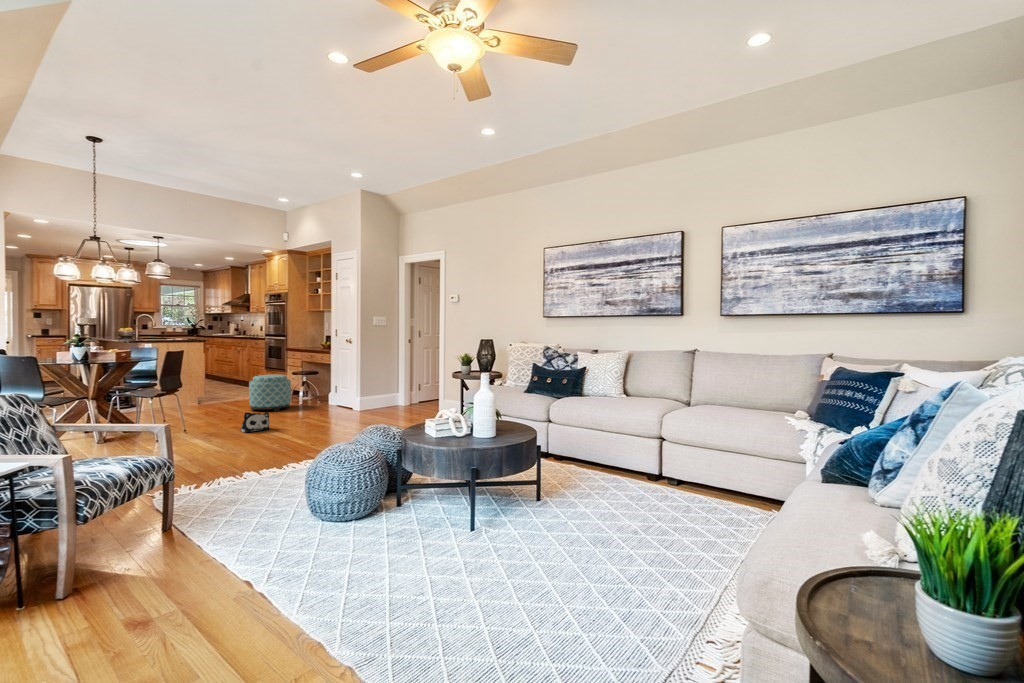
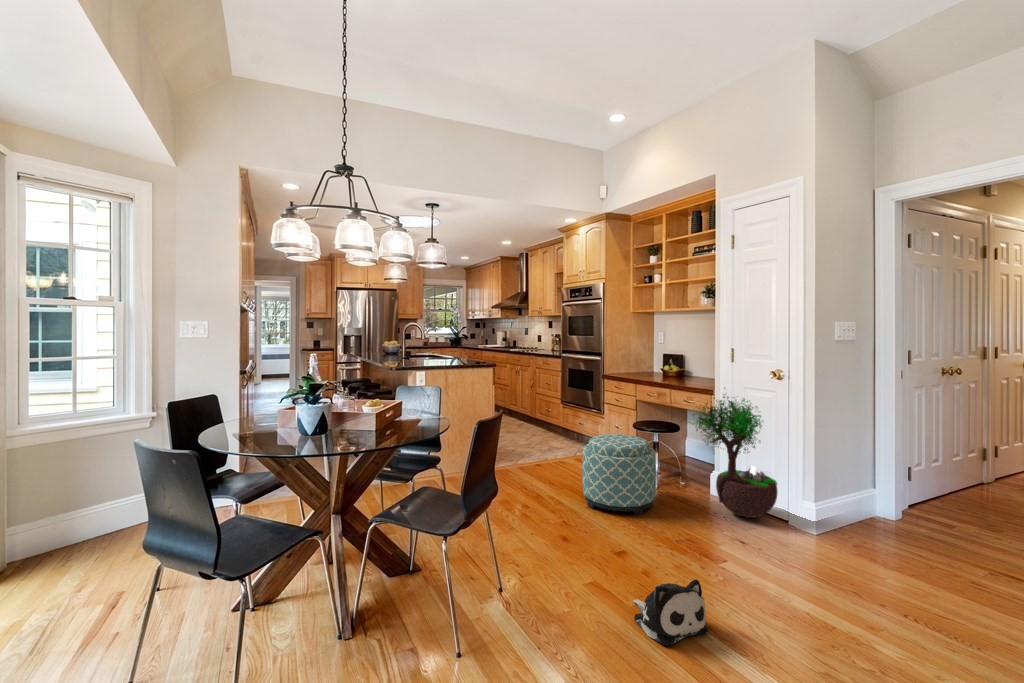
potted tree: none [304,347,347,408] -> present [690,394,777,518]

